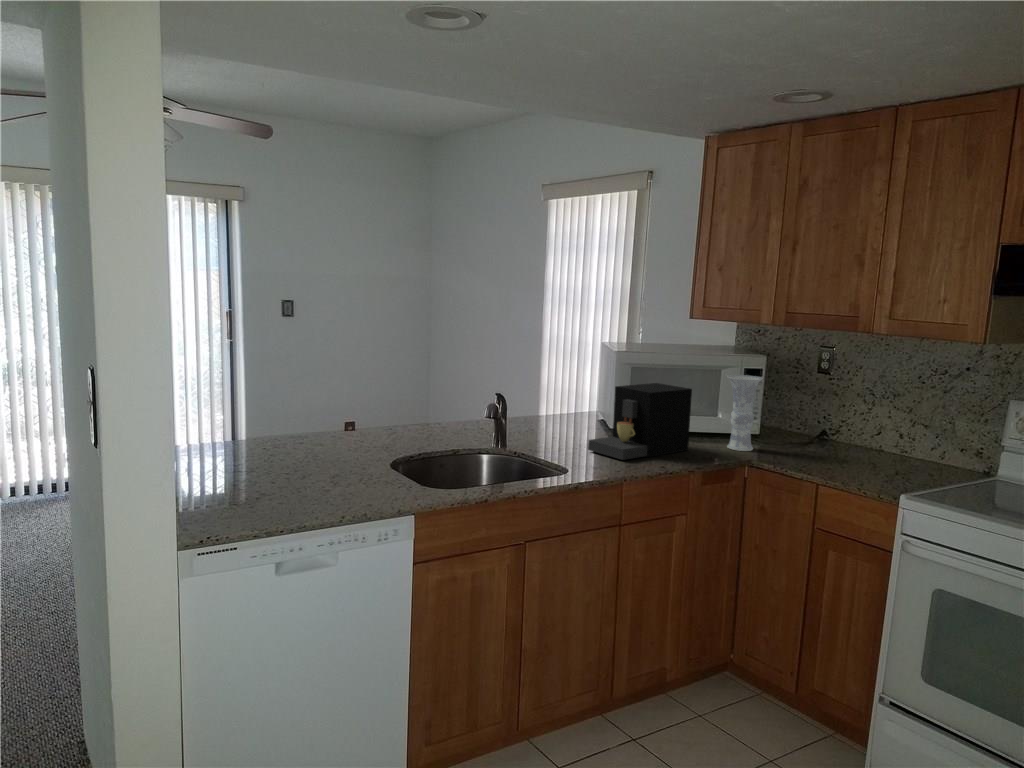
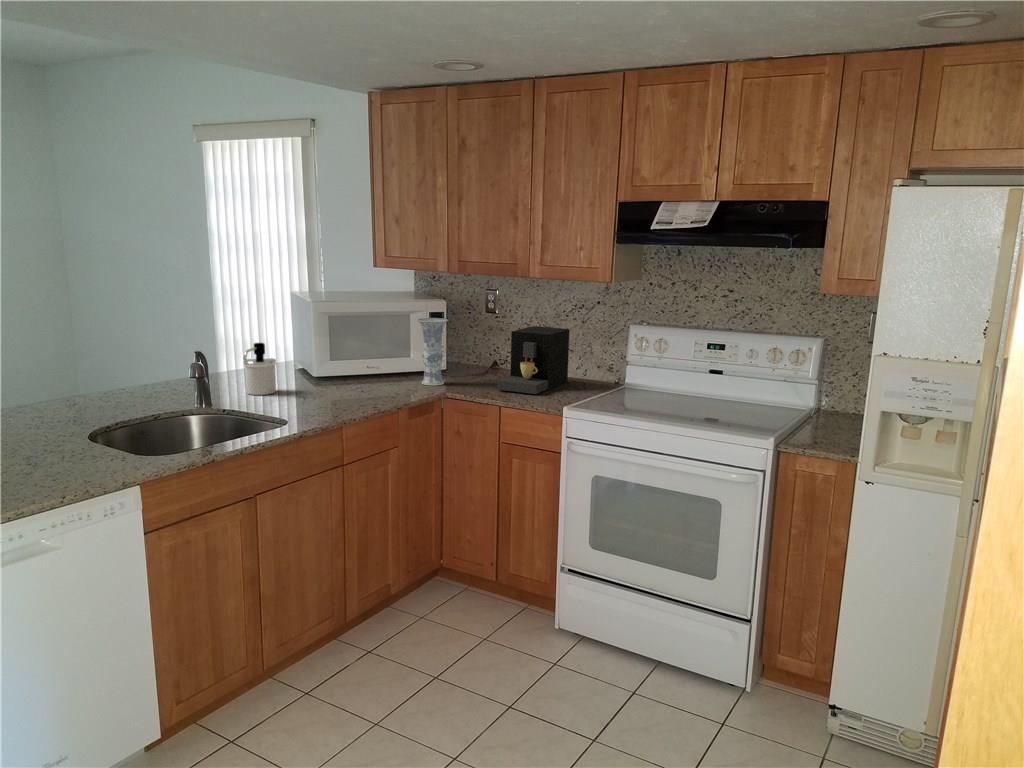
coffee maker: present [588,383,692,460] -> present [497,326,569,394]
soap dispenser: none [541,389,574,441] -> present [244,343,276,395]

